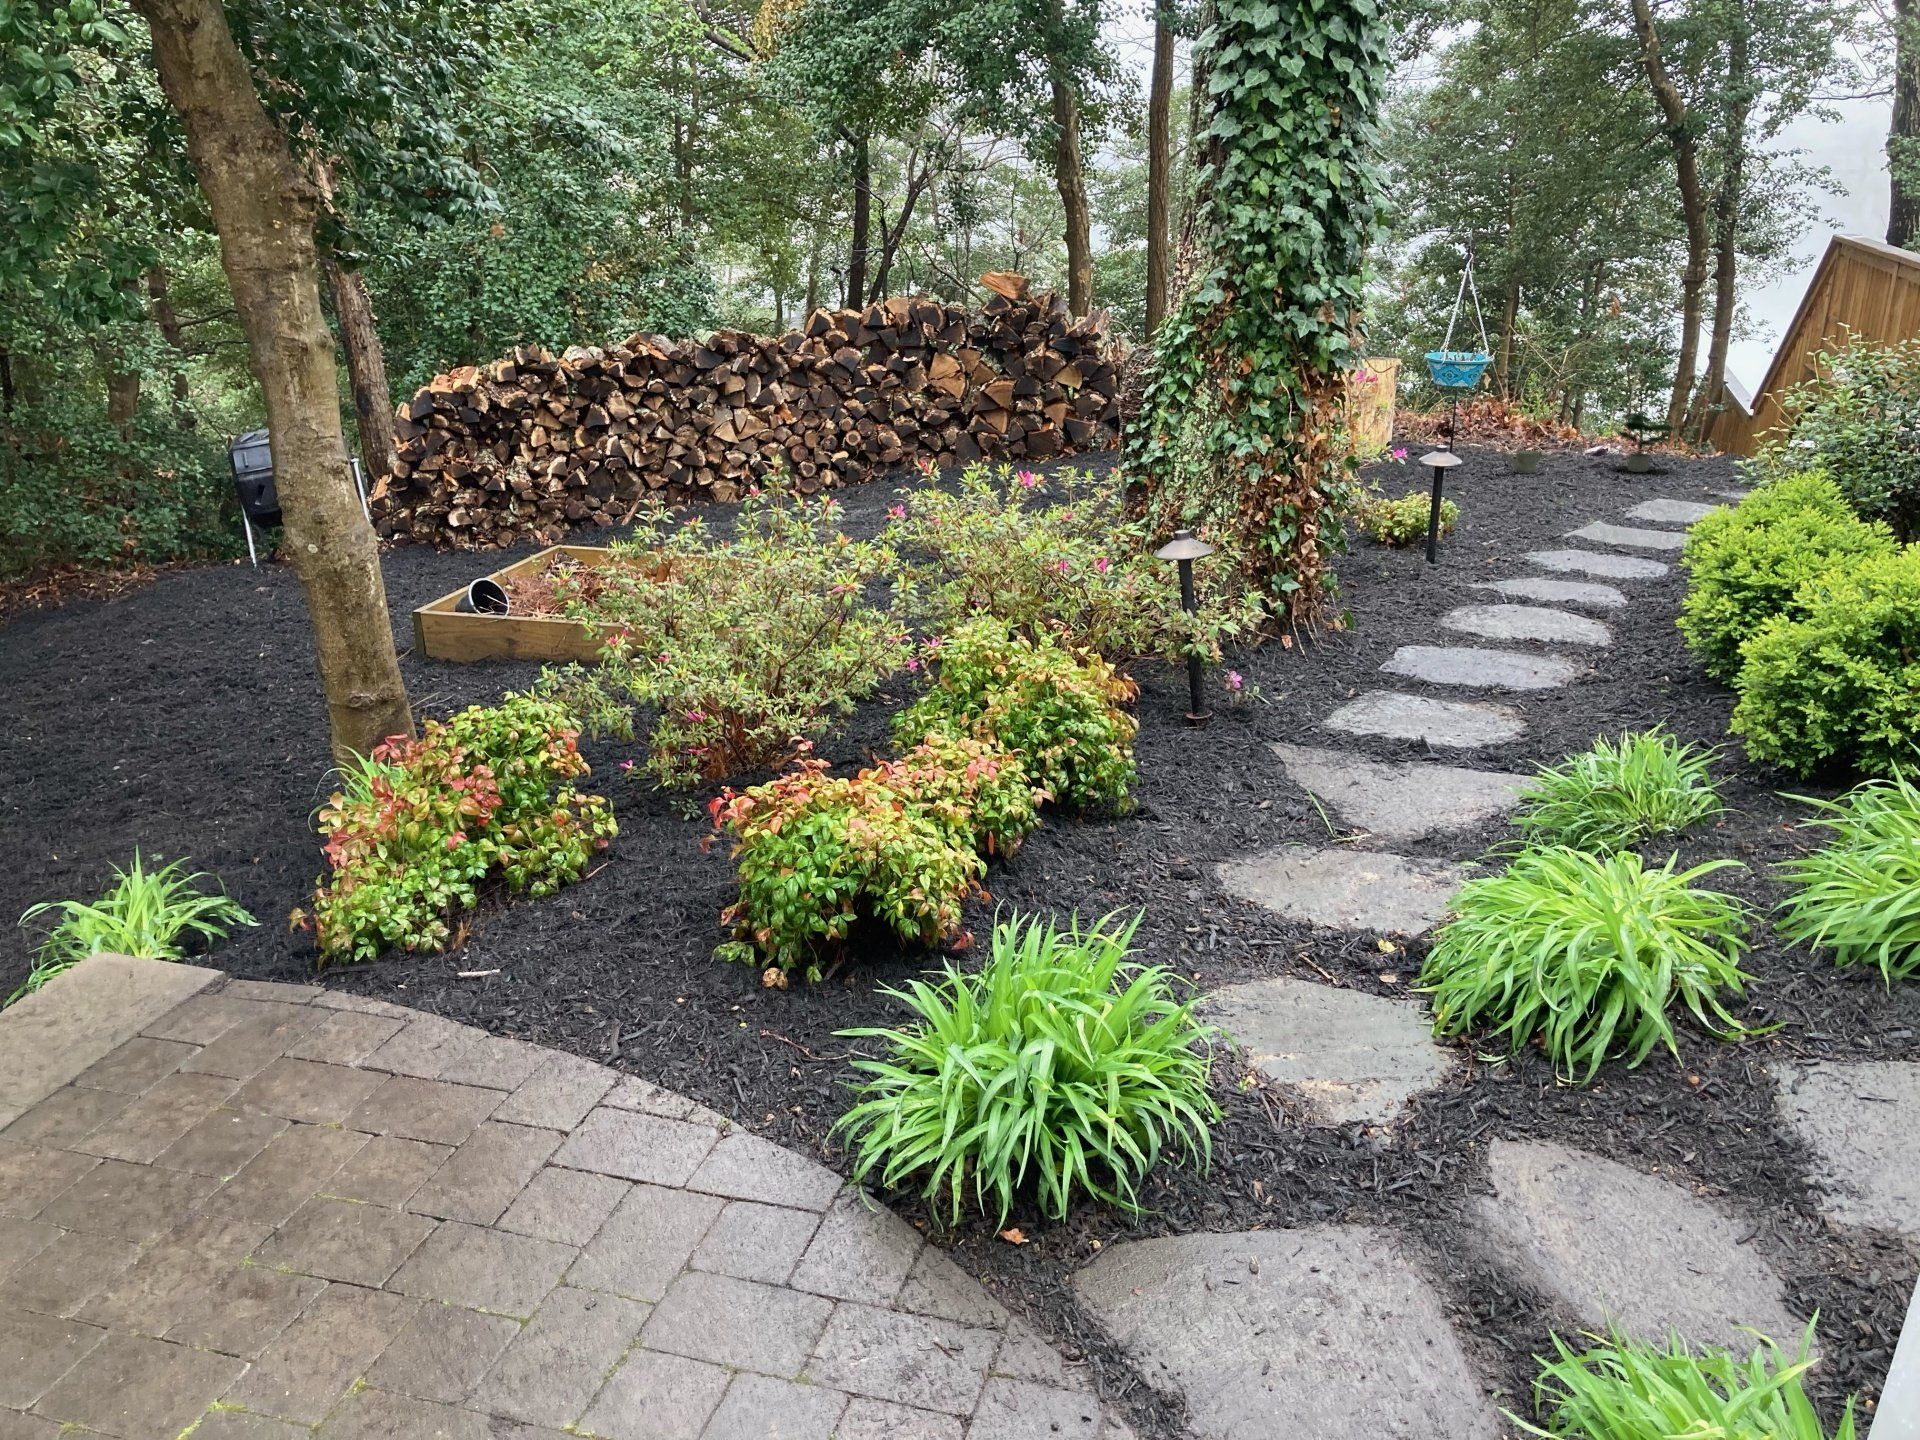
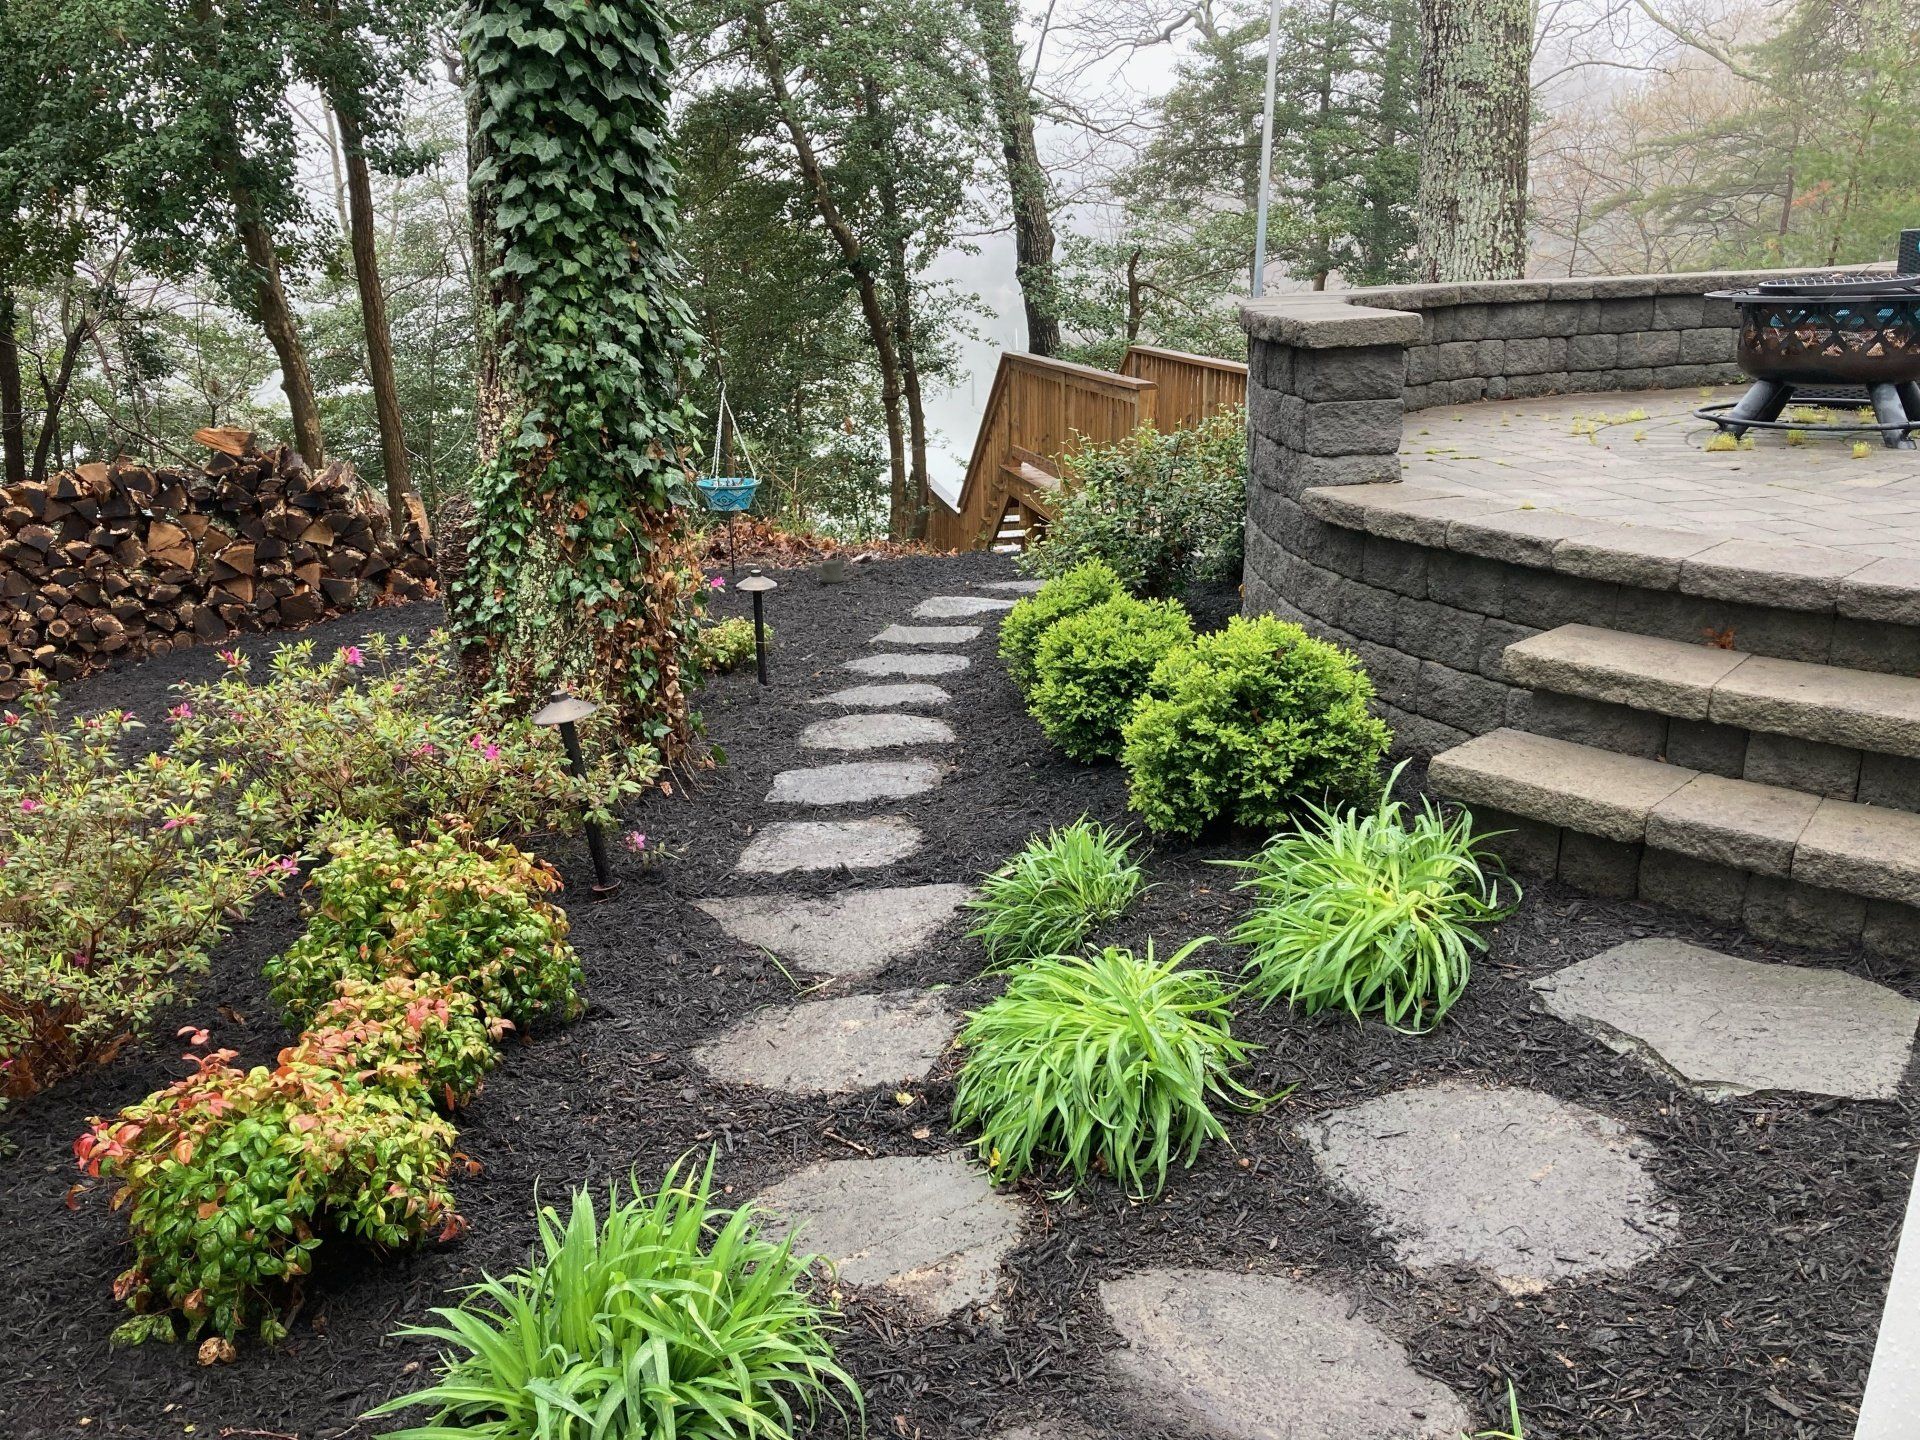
potted plant: present [1617,413,1675,472] -> none [903,516,953,570]

